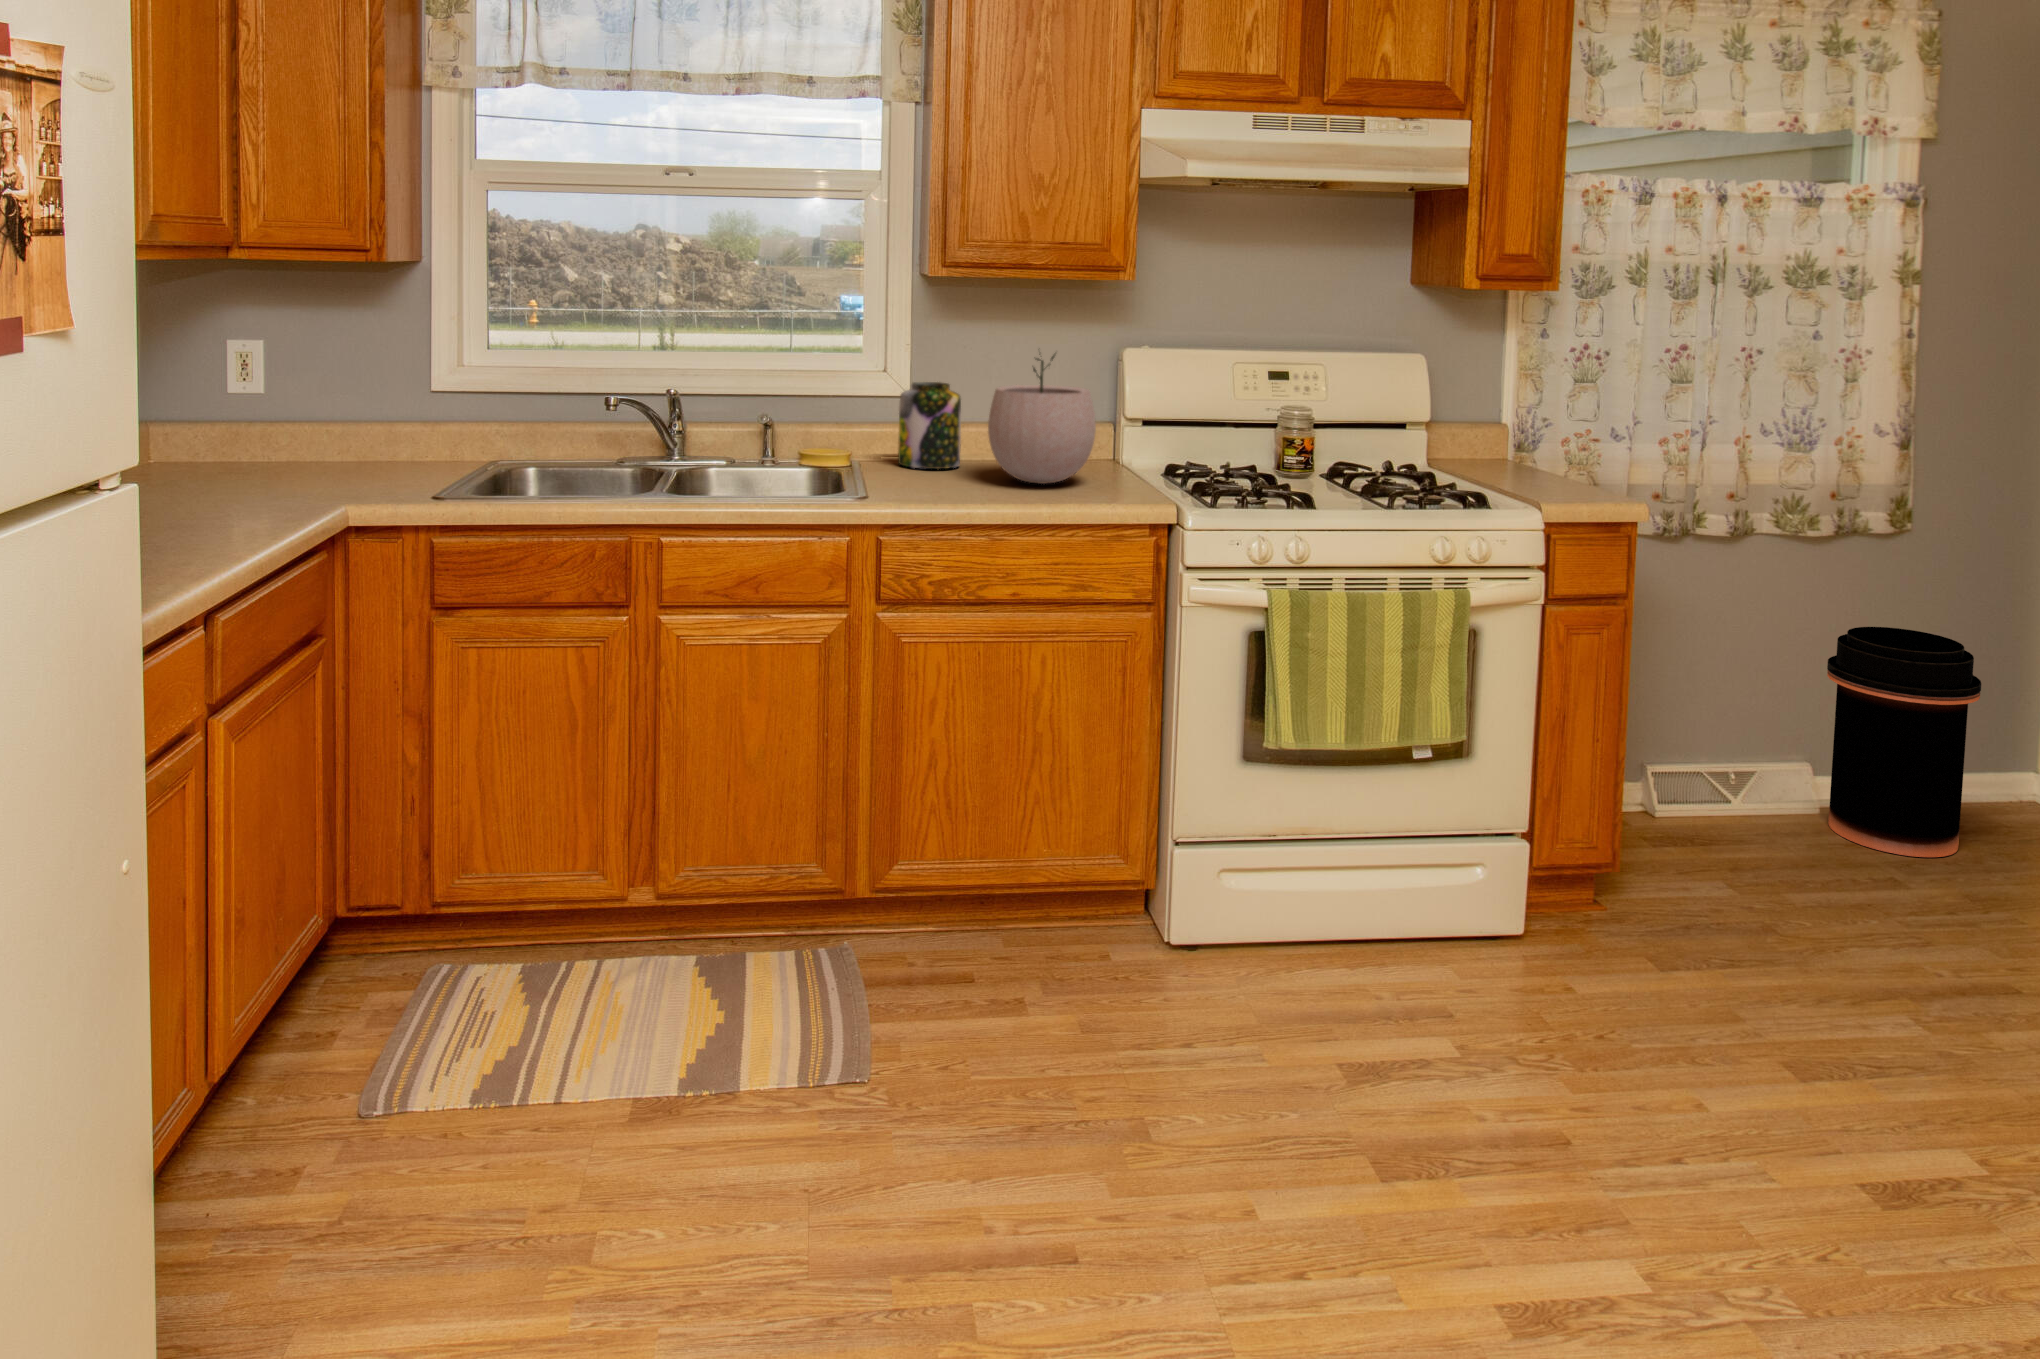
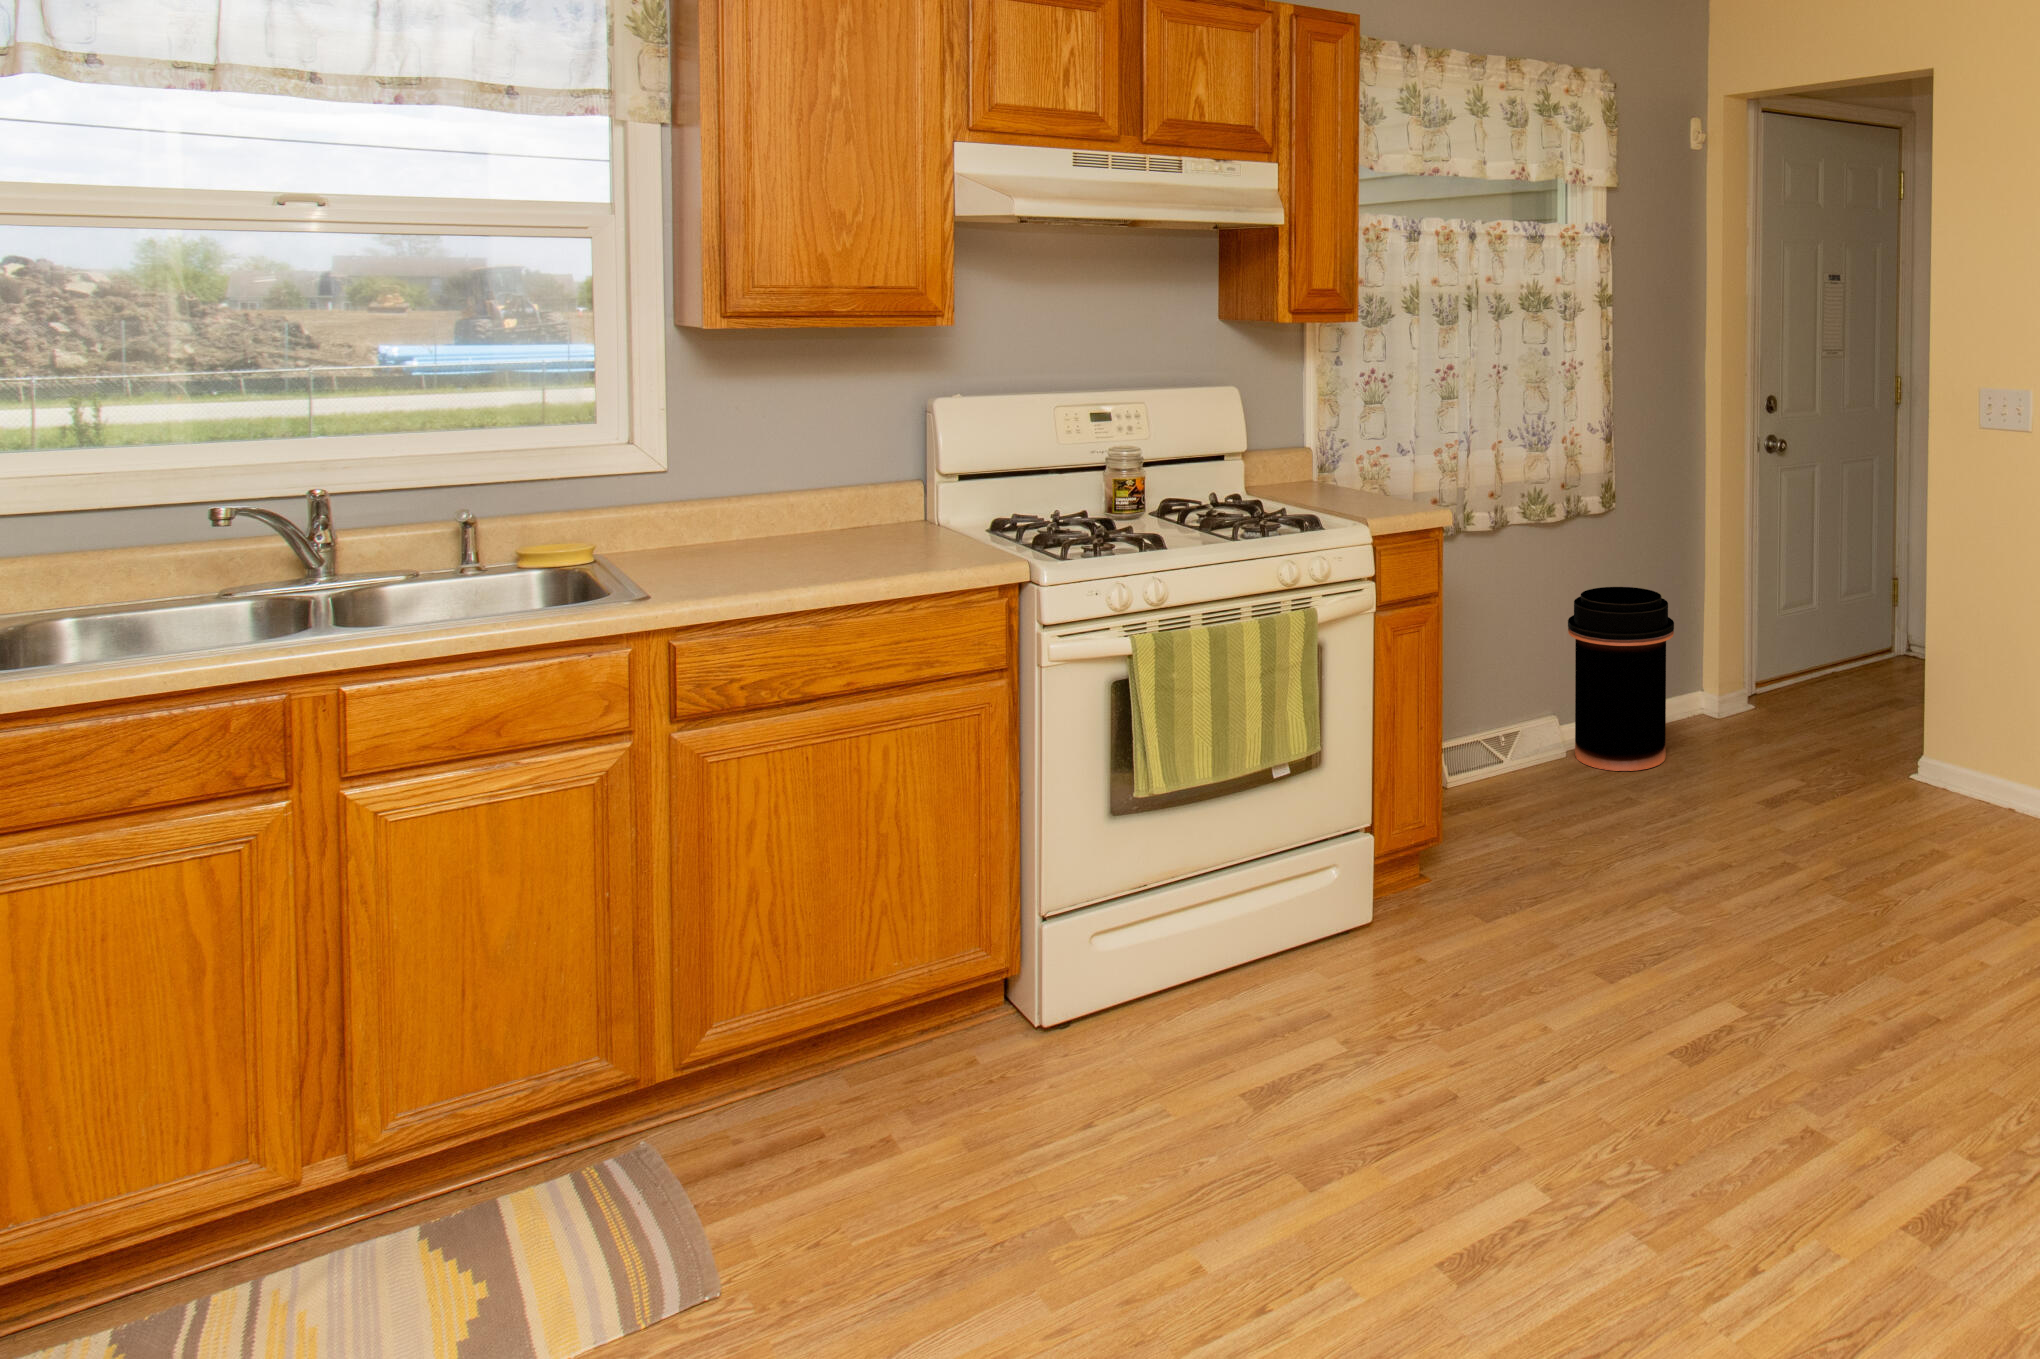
plant pot: present [988,354,1096,484] -> none [789,403,921,555]
jar: present [898,382,961,469] -> none [663,451,748,553]

